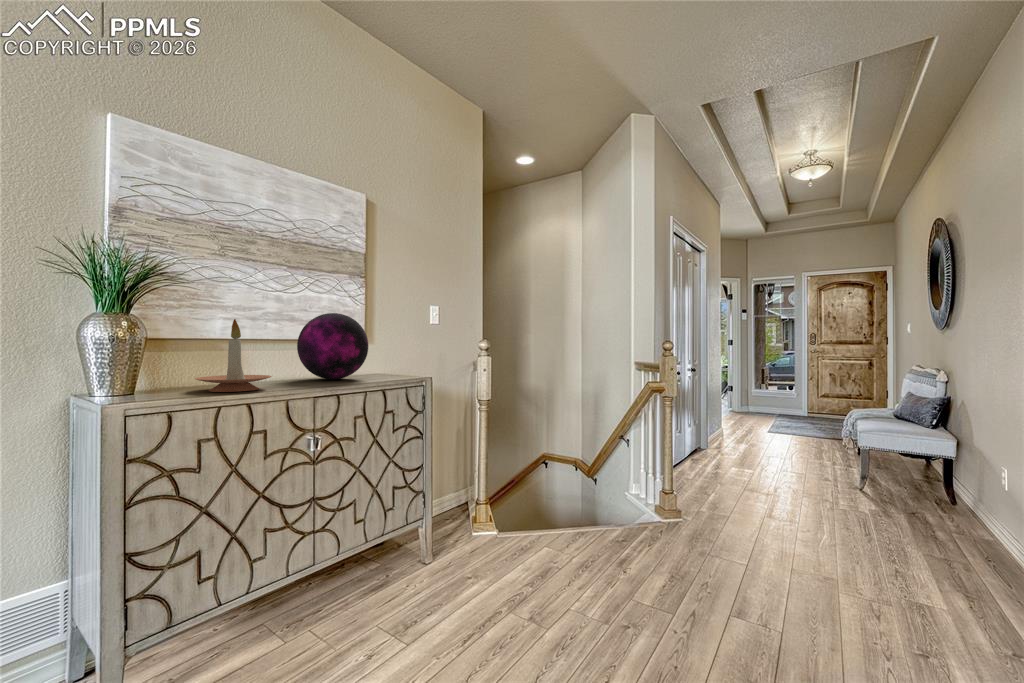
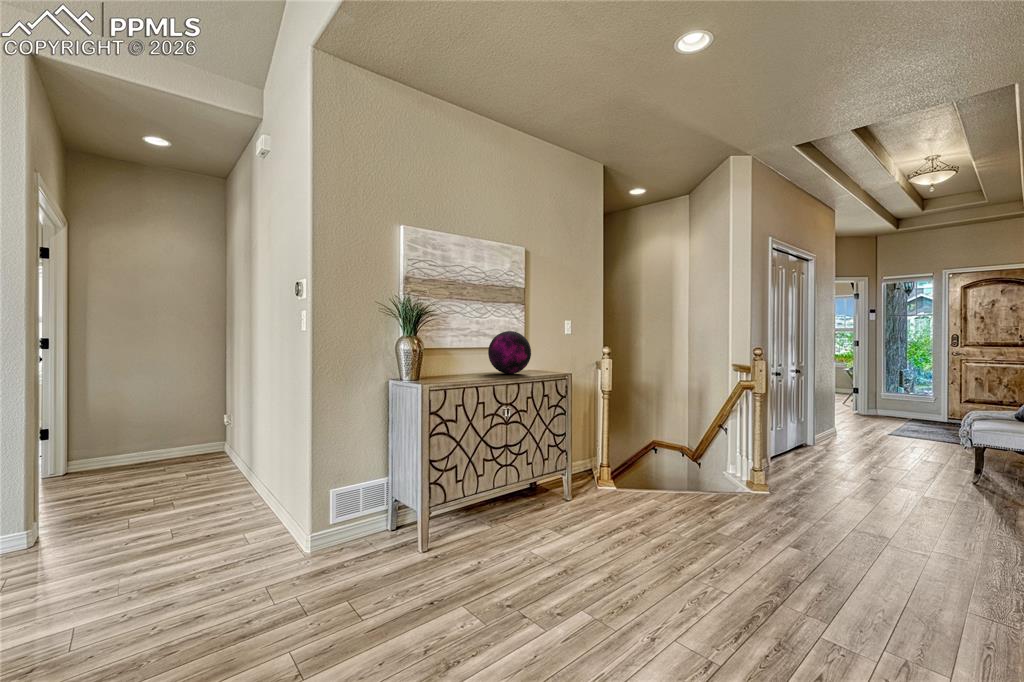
candle holder: present [195,319,271,392] -> none [446,338,483,380]

